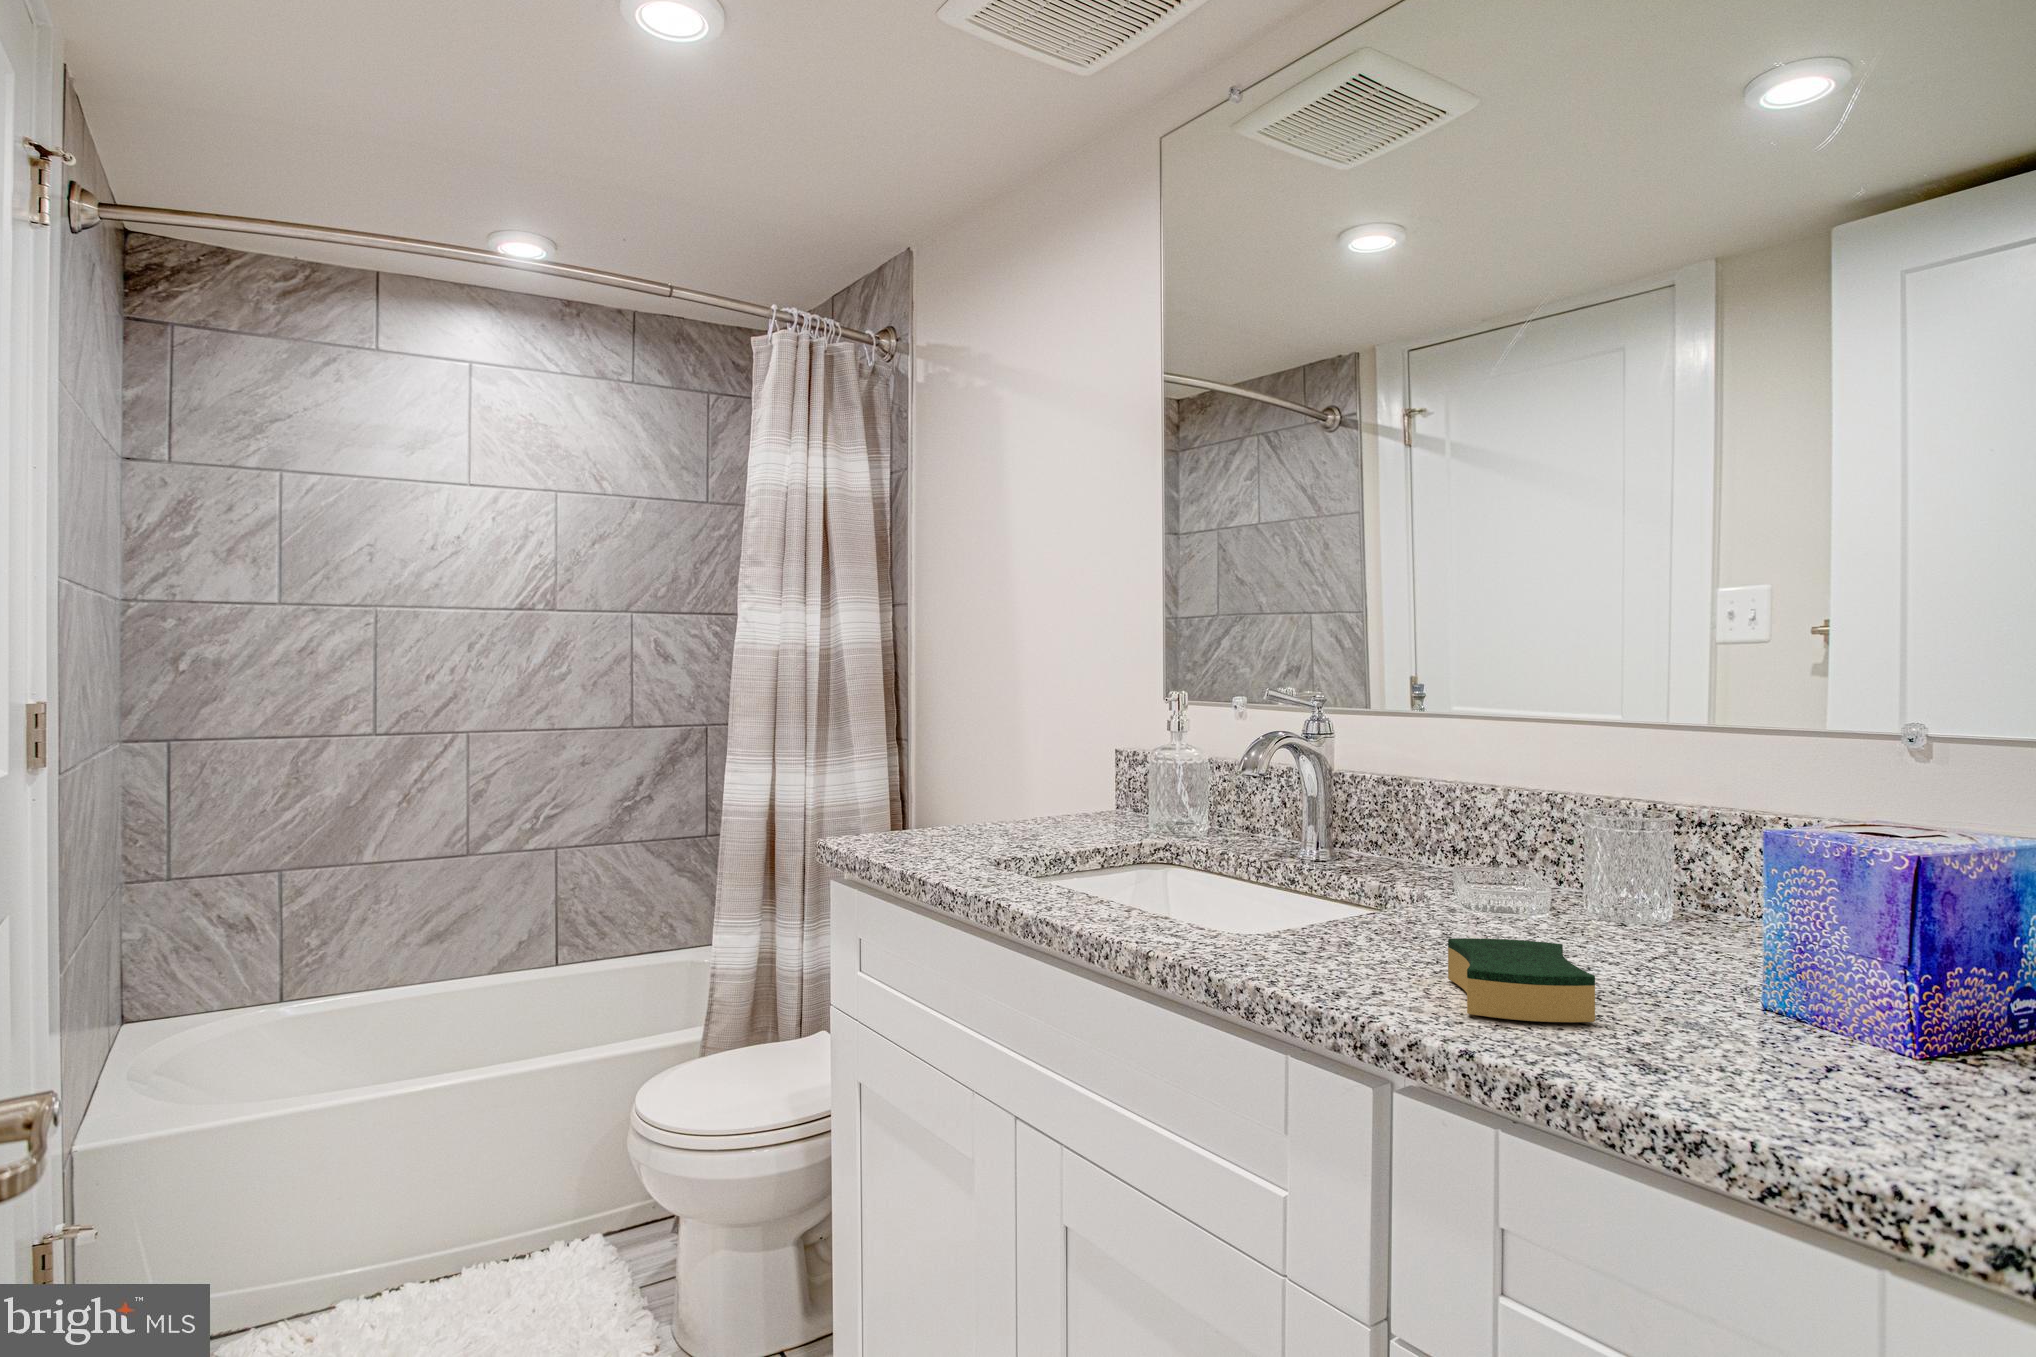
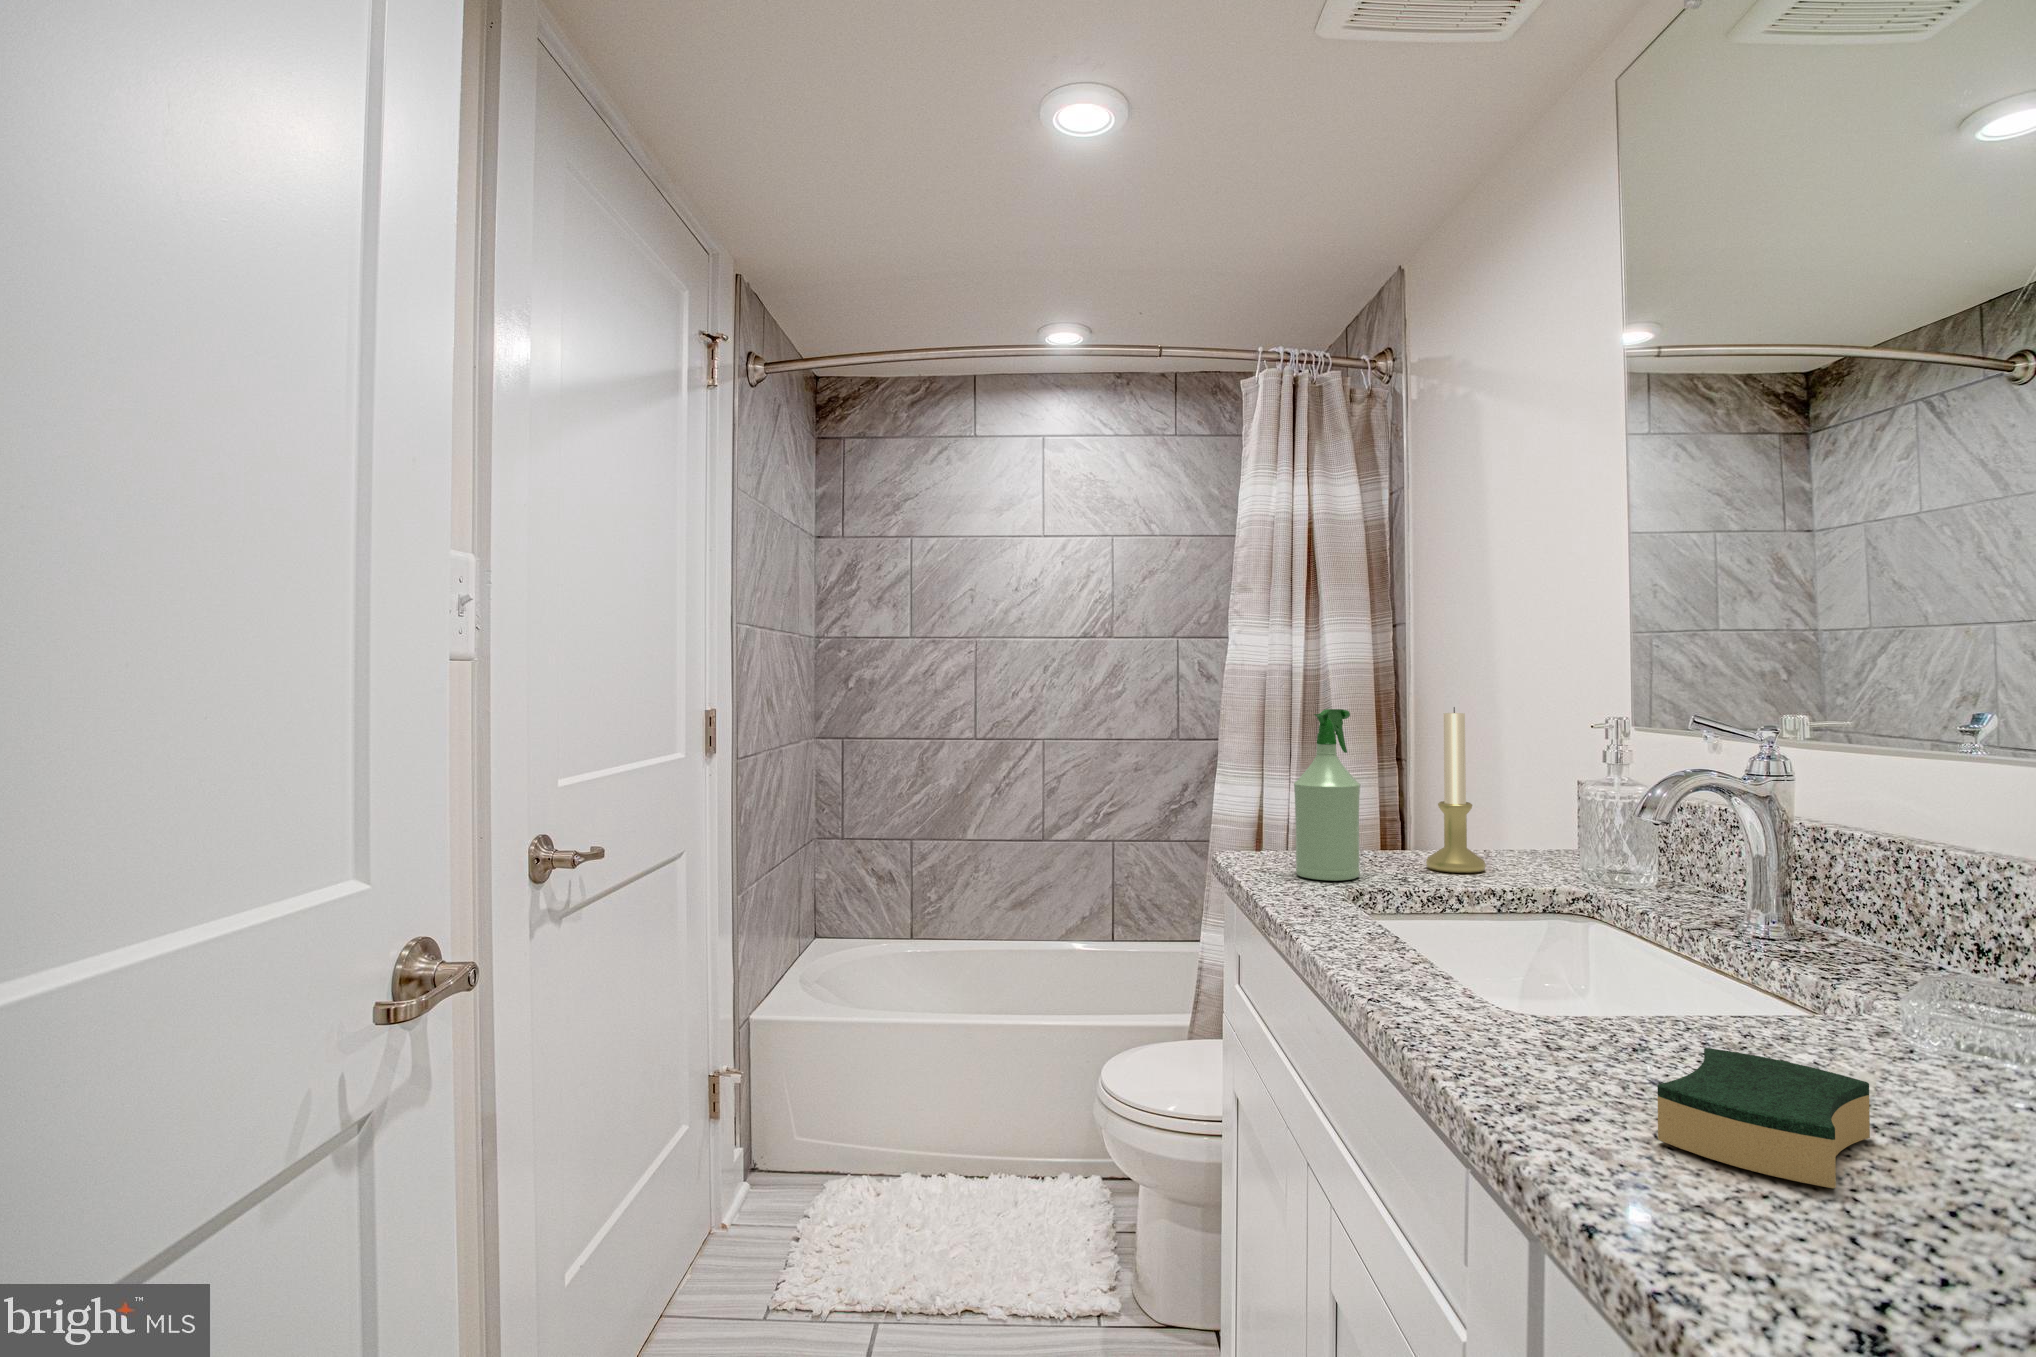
candle holder: none [1011,680,1063,836] -> present [1426,707,1486,873]
spray bottle: none [909,682,972,853] -> present [1294,709,1360,881]

